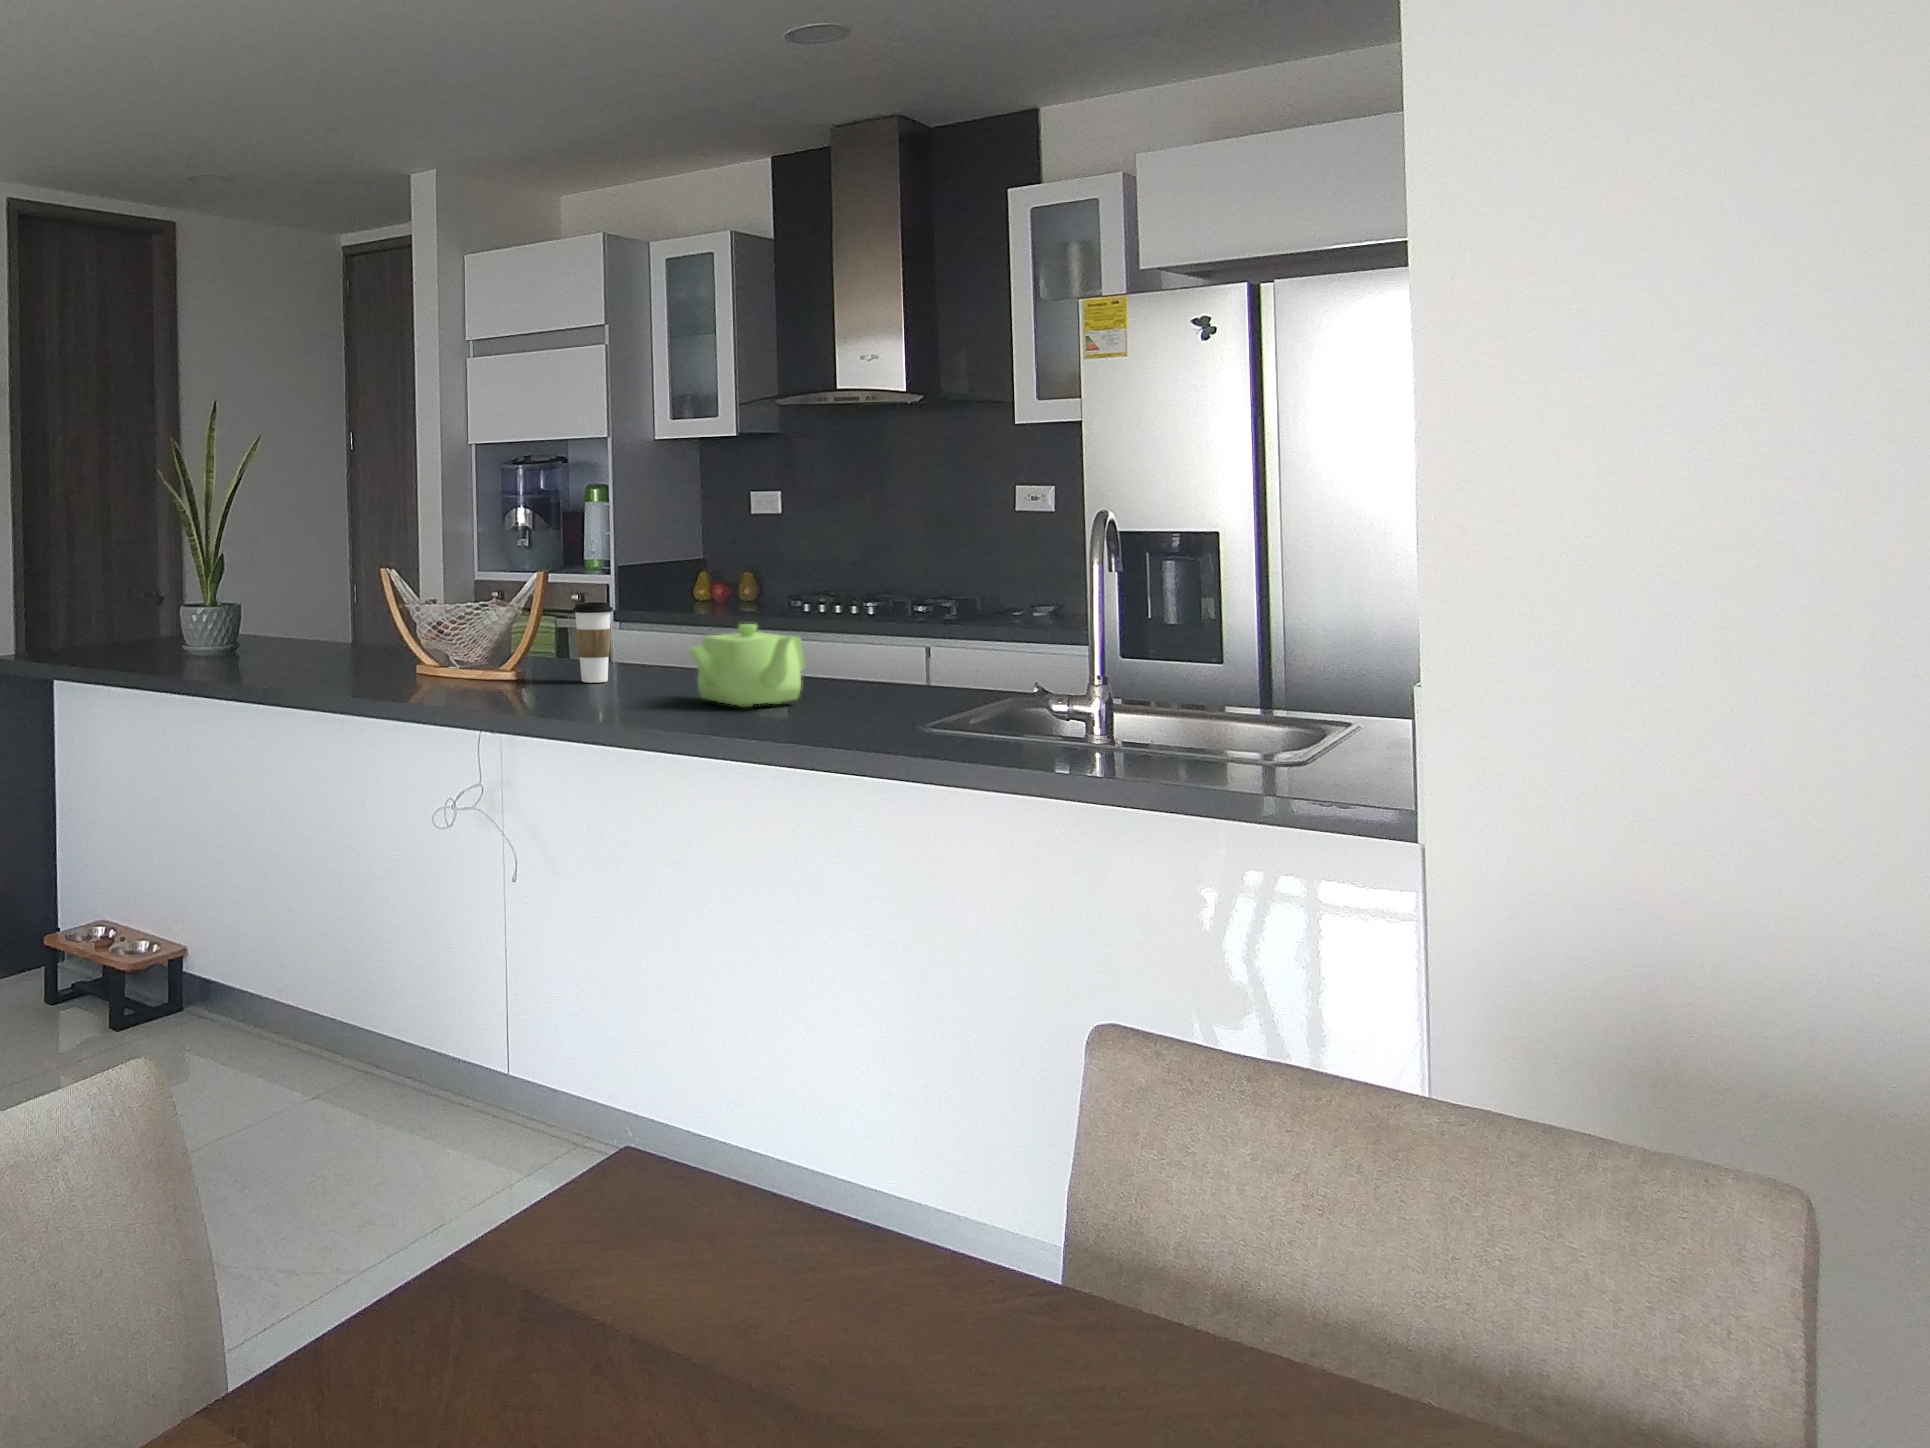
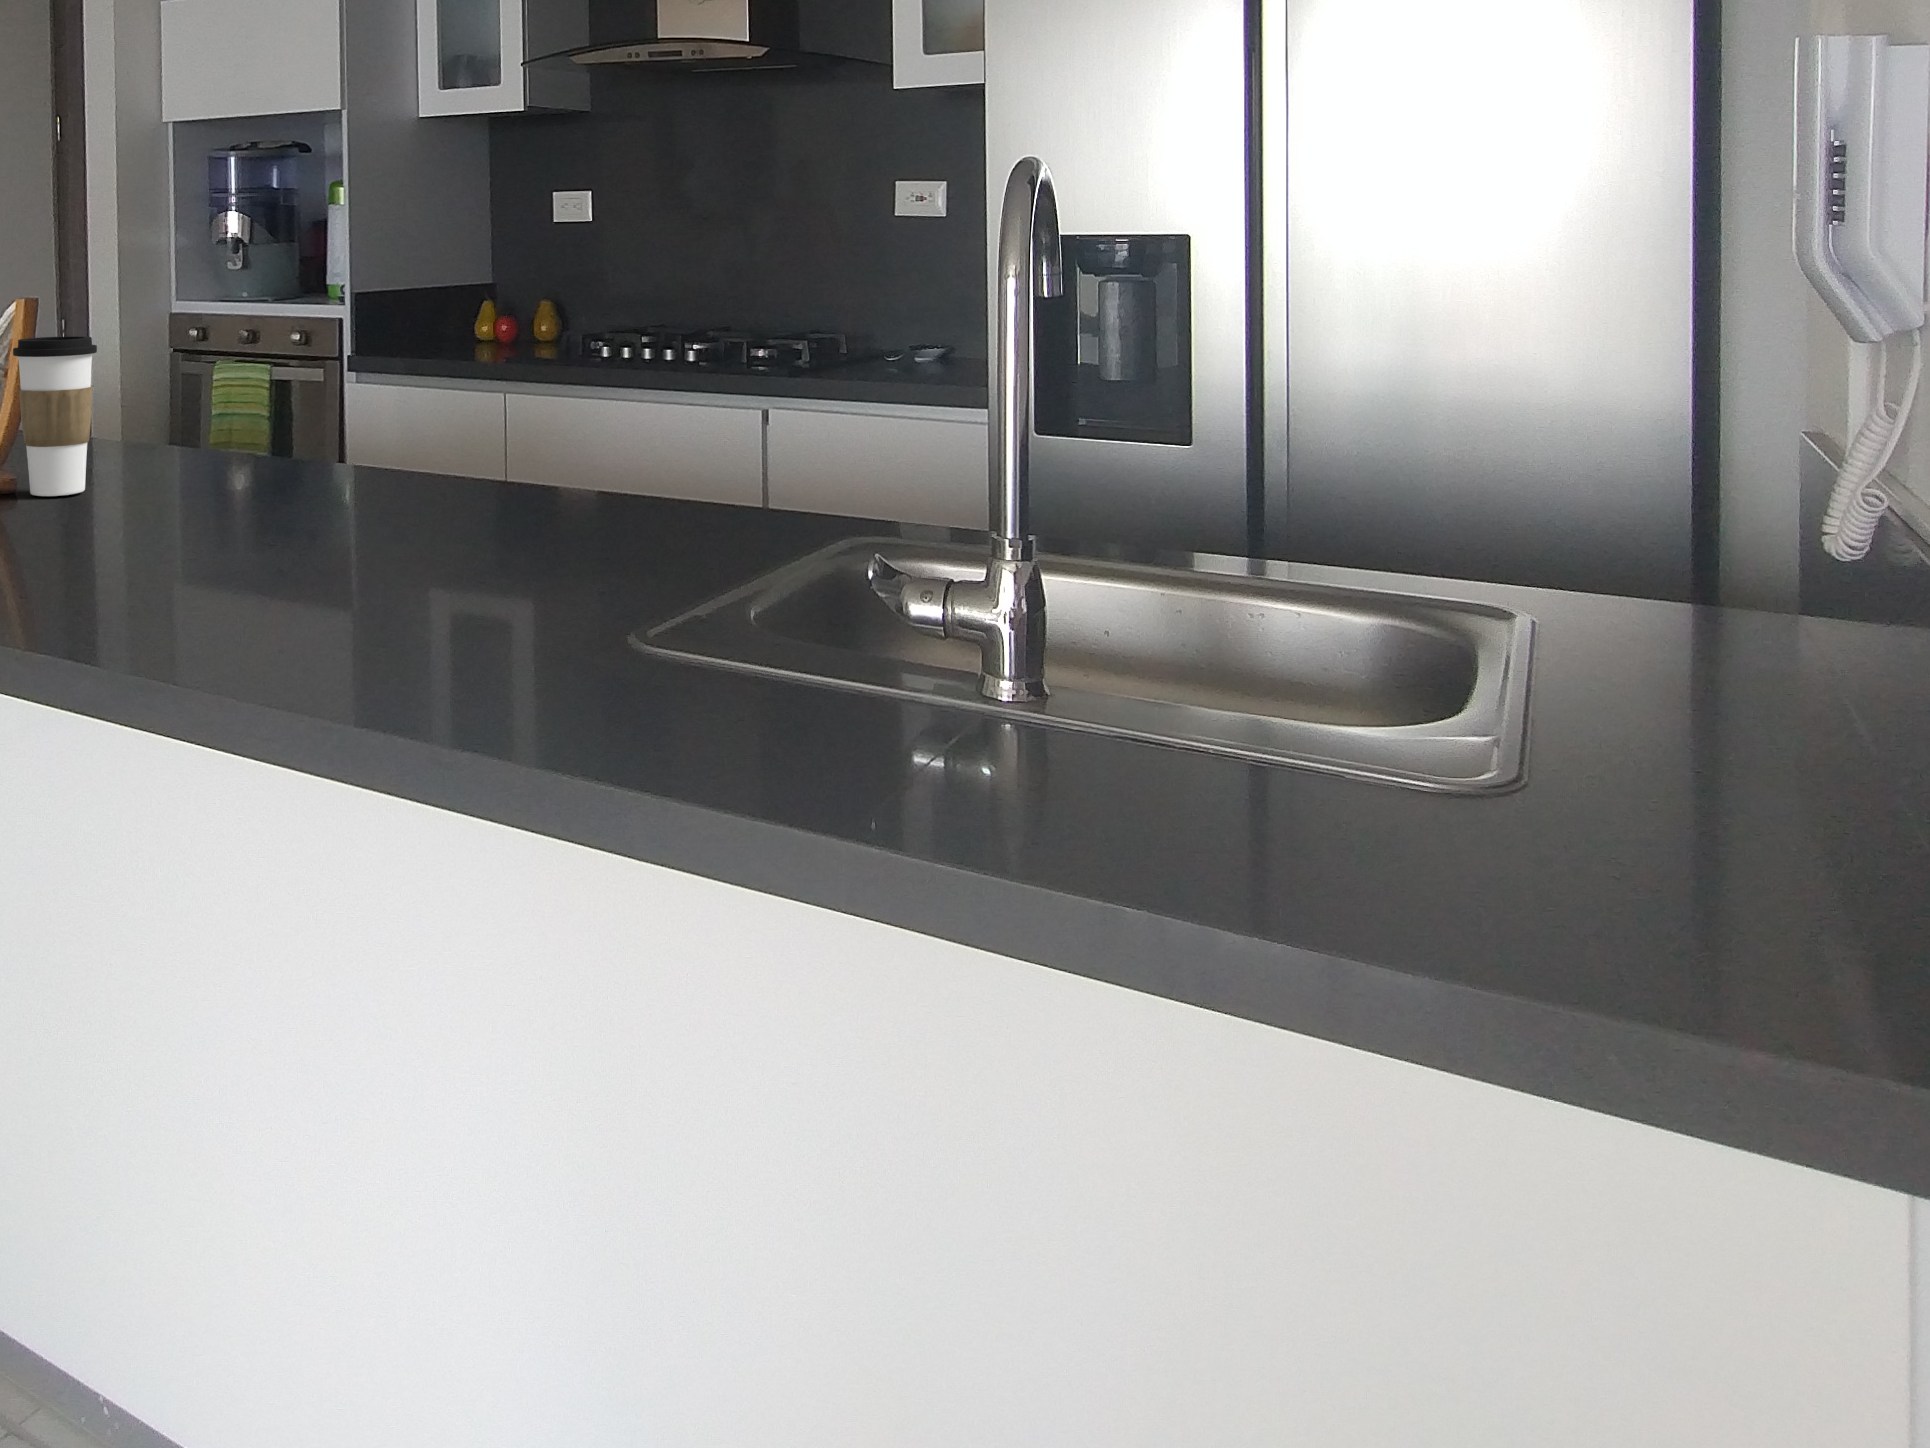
teapot: present [690,624,804,707] -> none [141,379,423,564]

